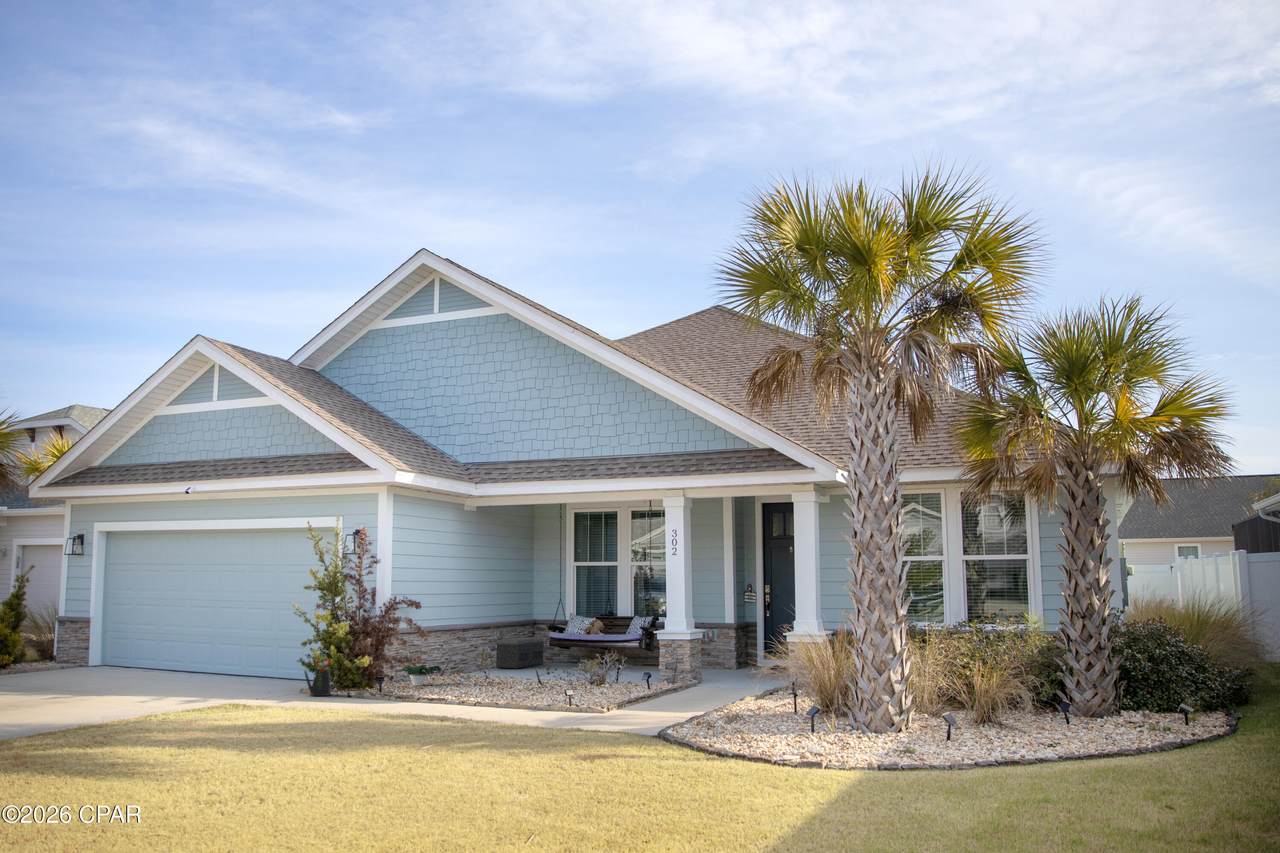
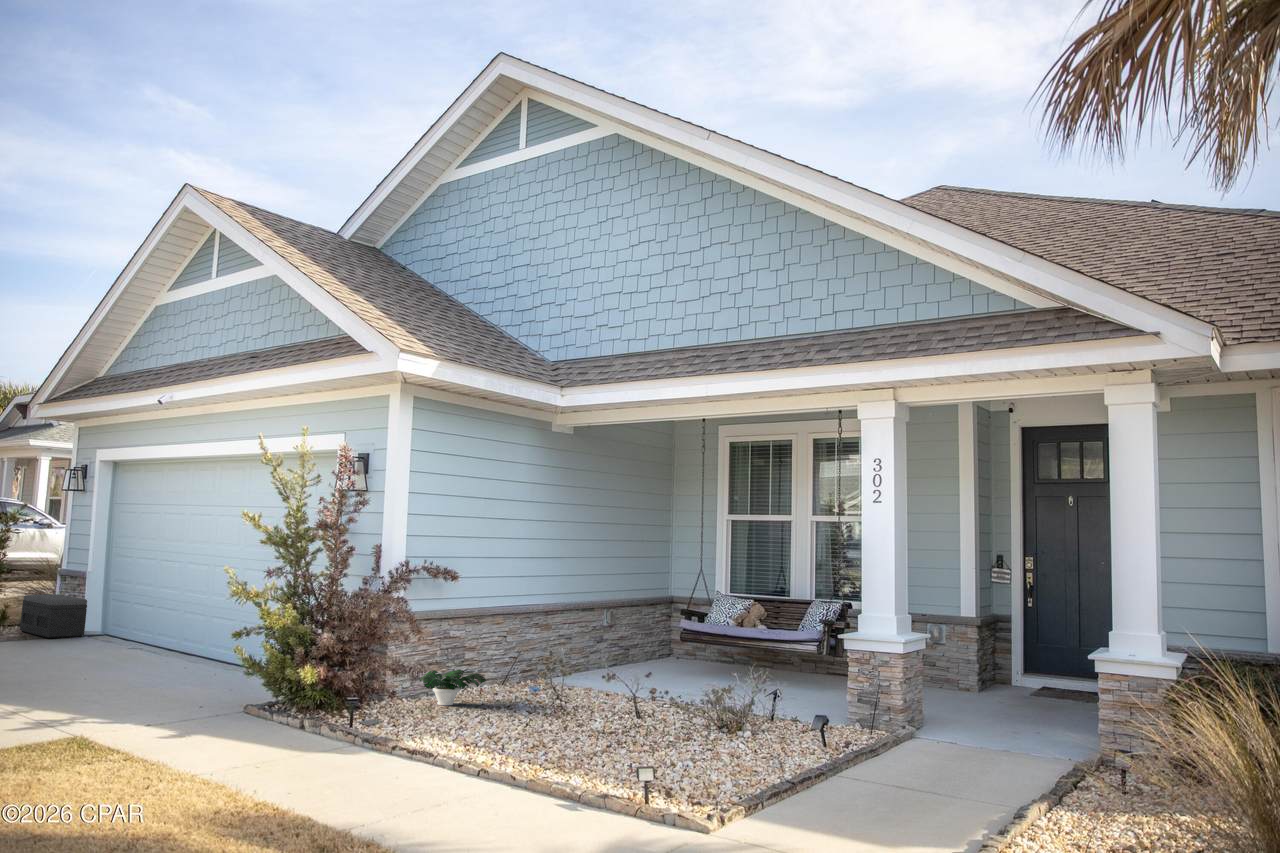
storage bench: present [496,637,544,669] -> present [20,594,87,638]
watering can: present [305,659,332,696] -> none [231,660,288,726]

